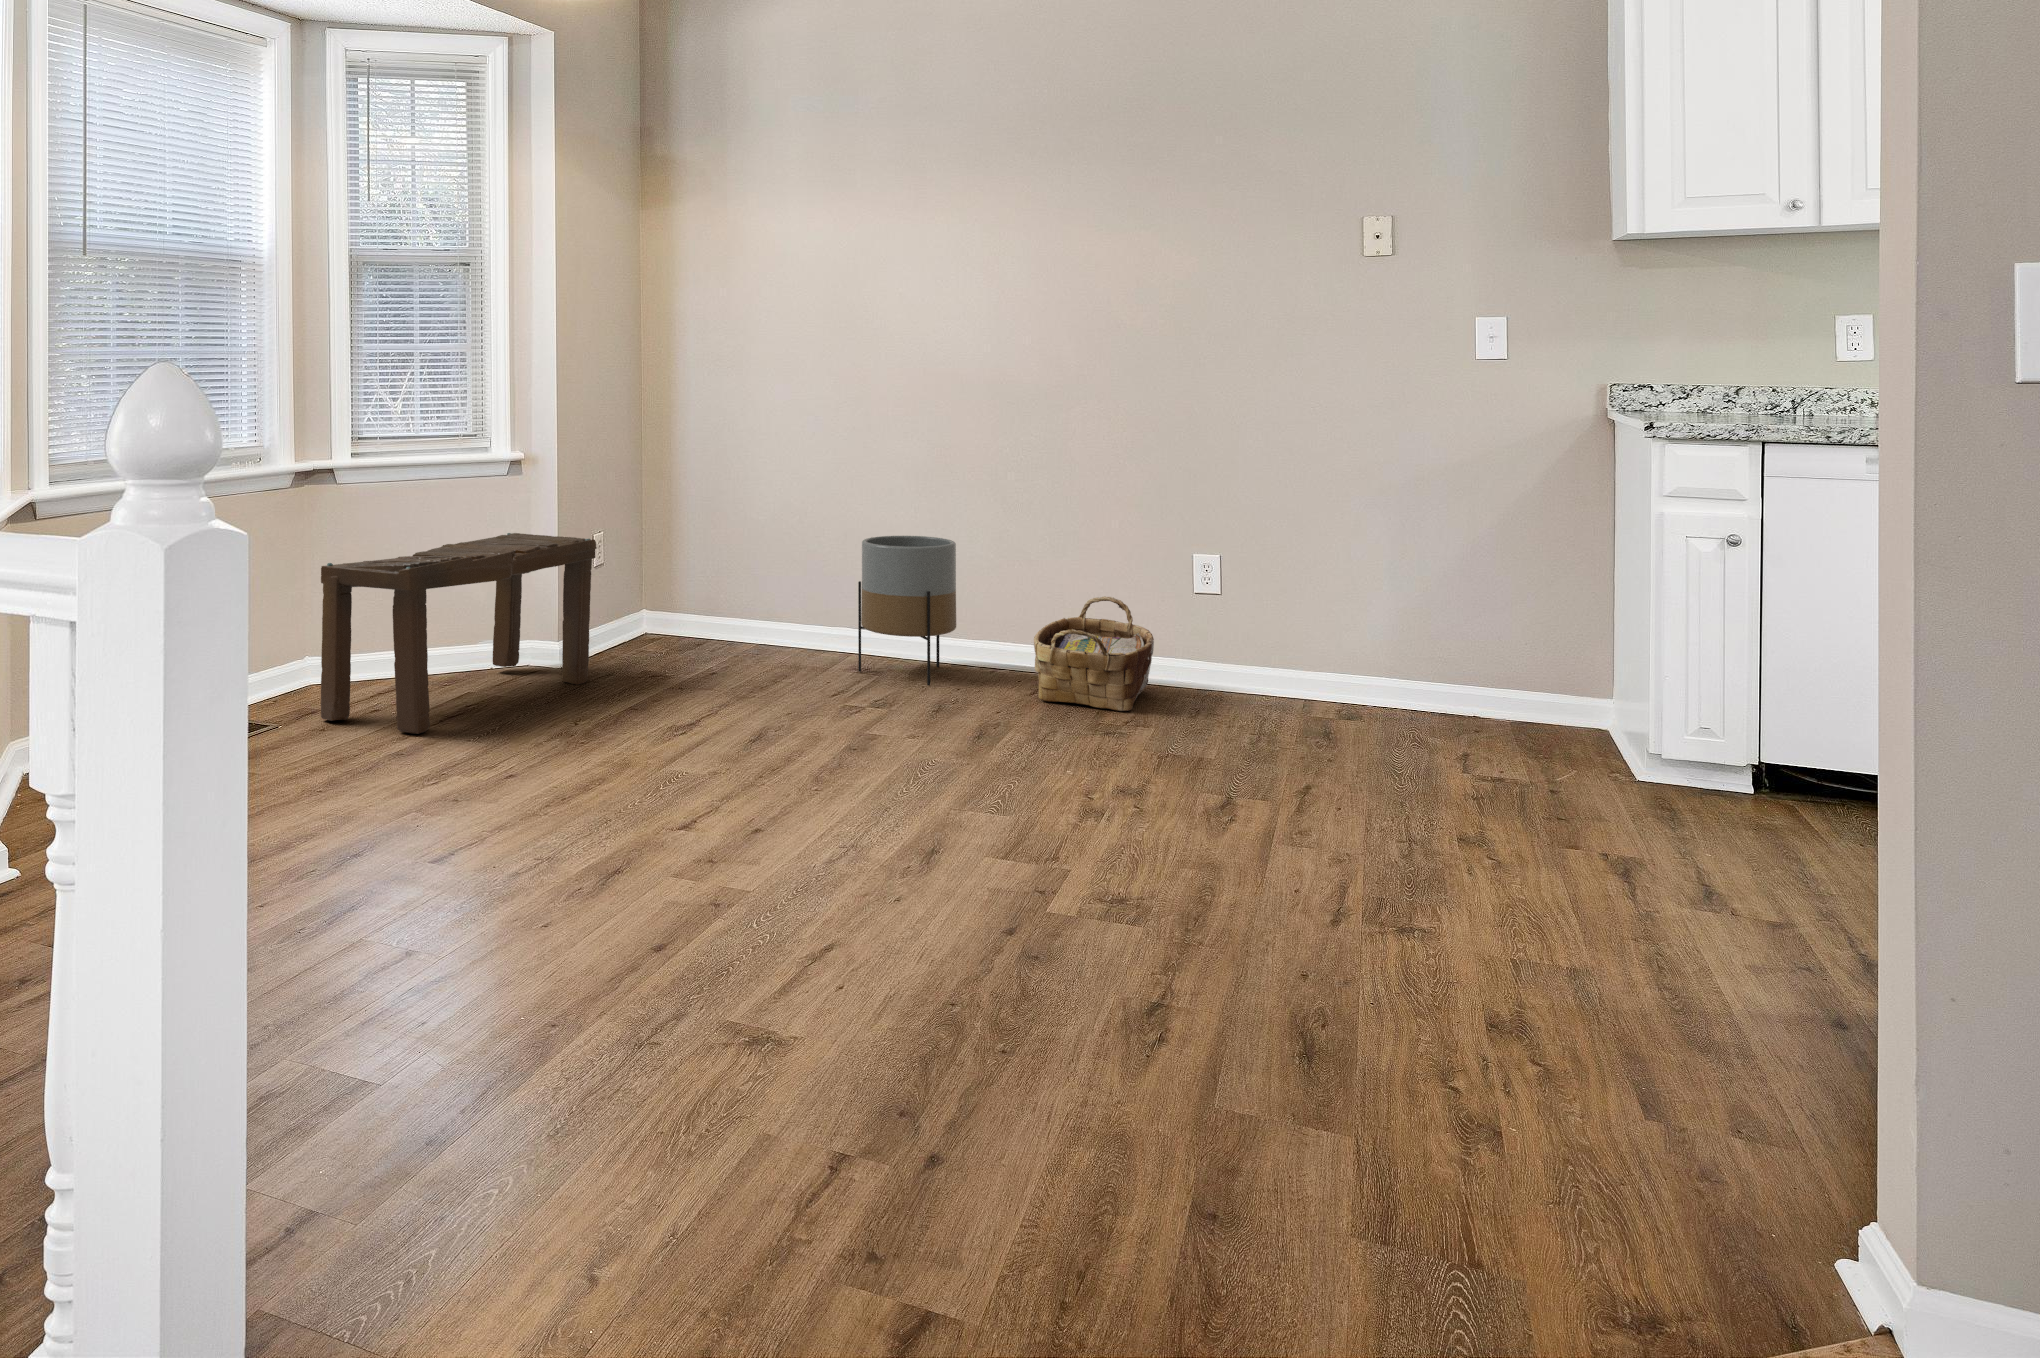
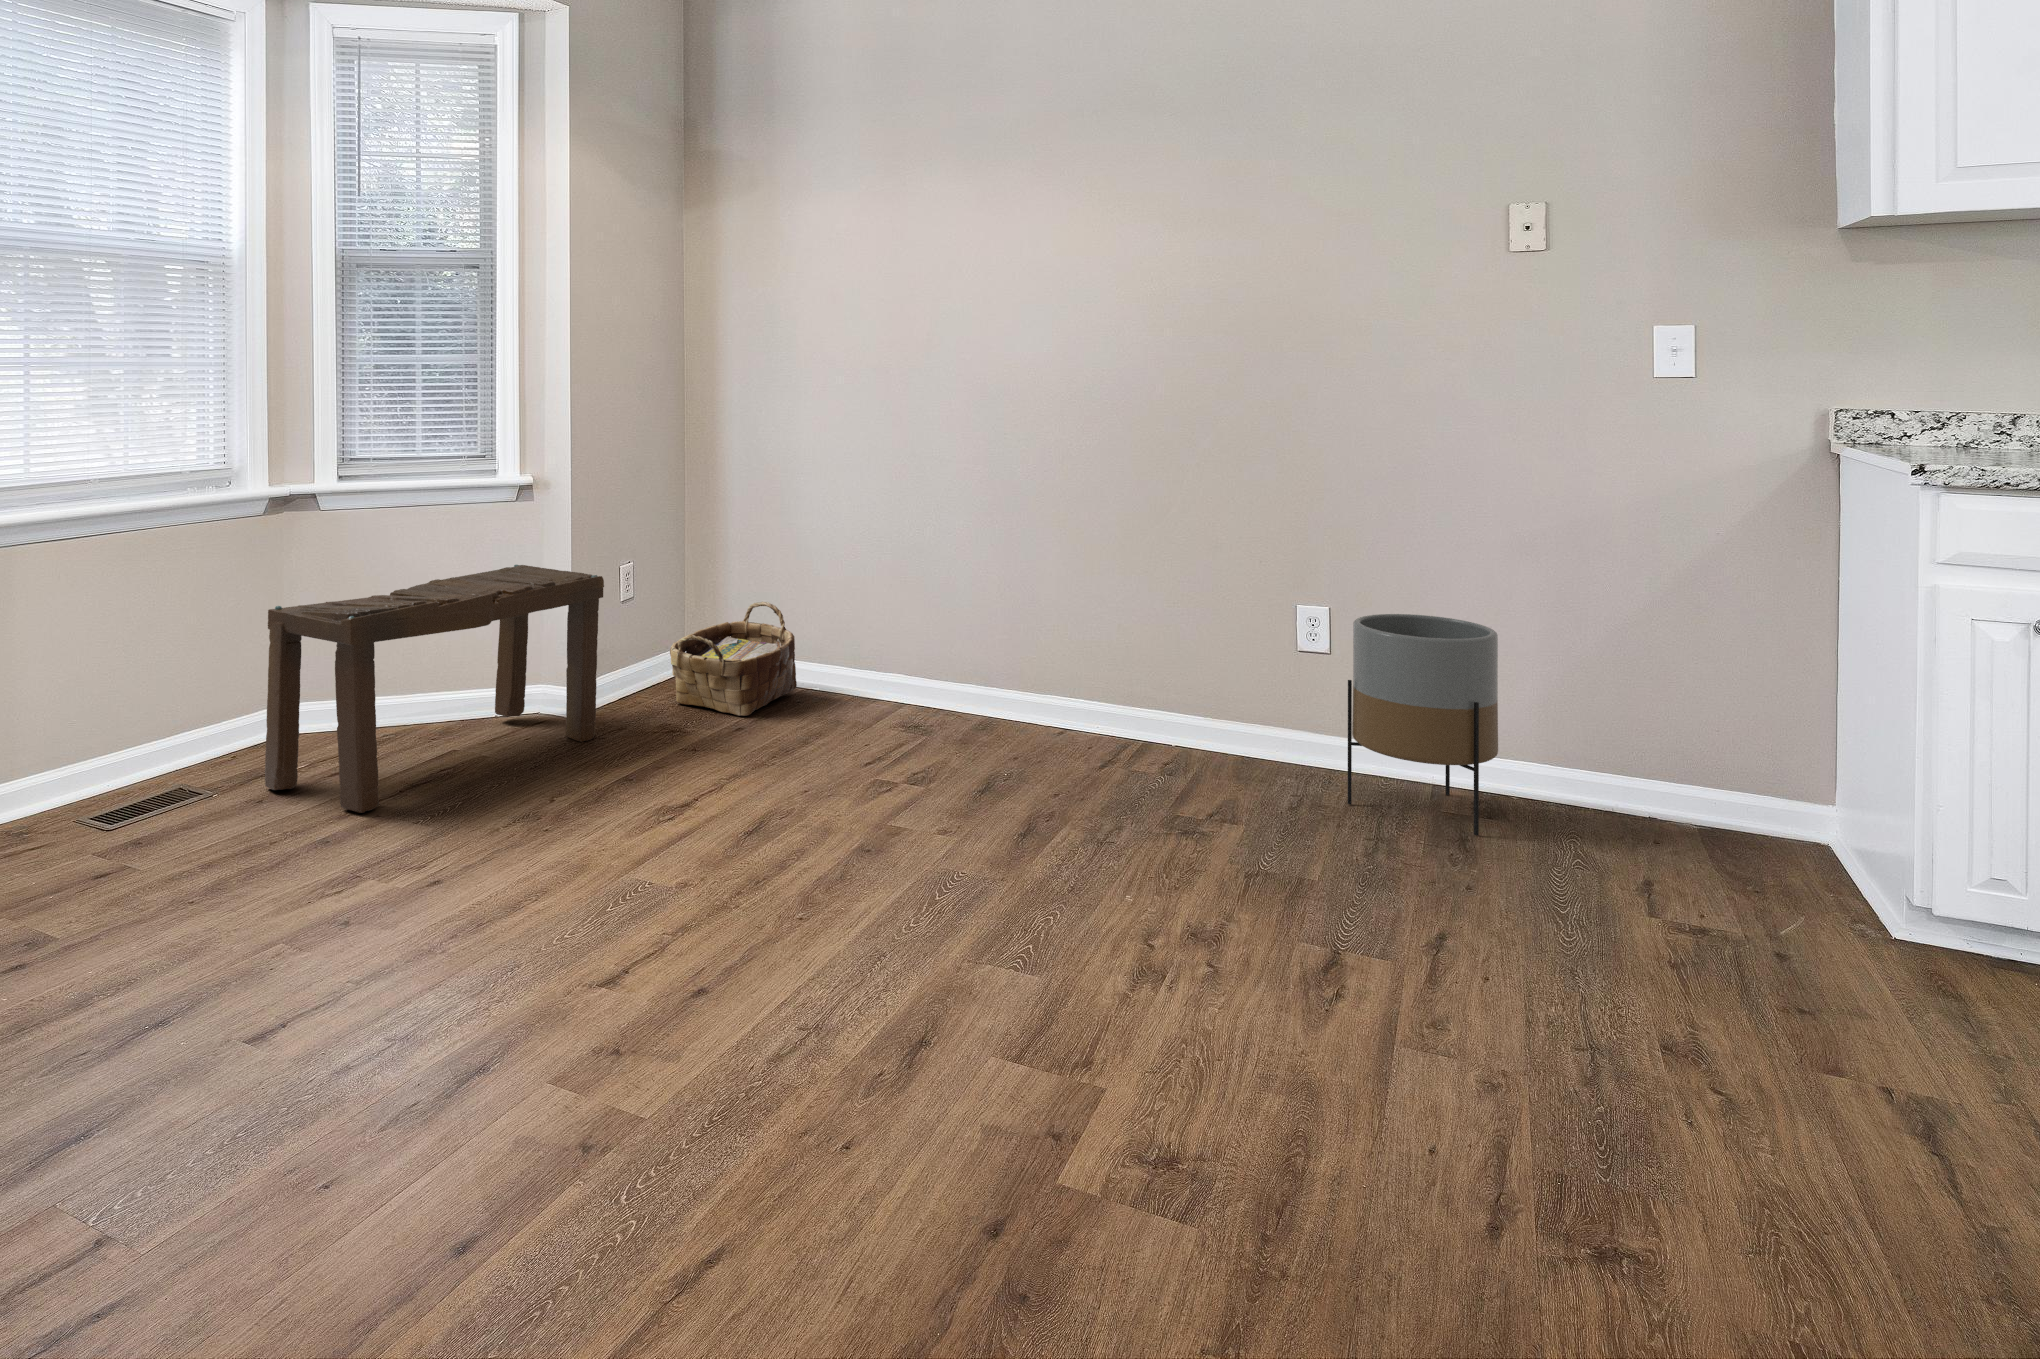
planter: present [858,536,956,685] -> present [1348,614,1498,835]
woven basket: present [1034,596,1154,711] -> present [670,602,797,716]

